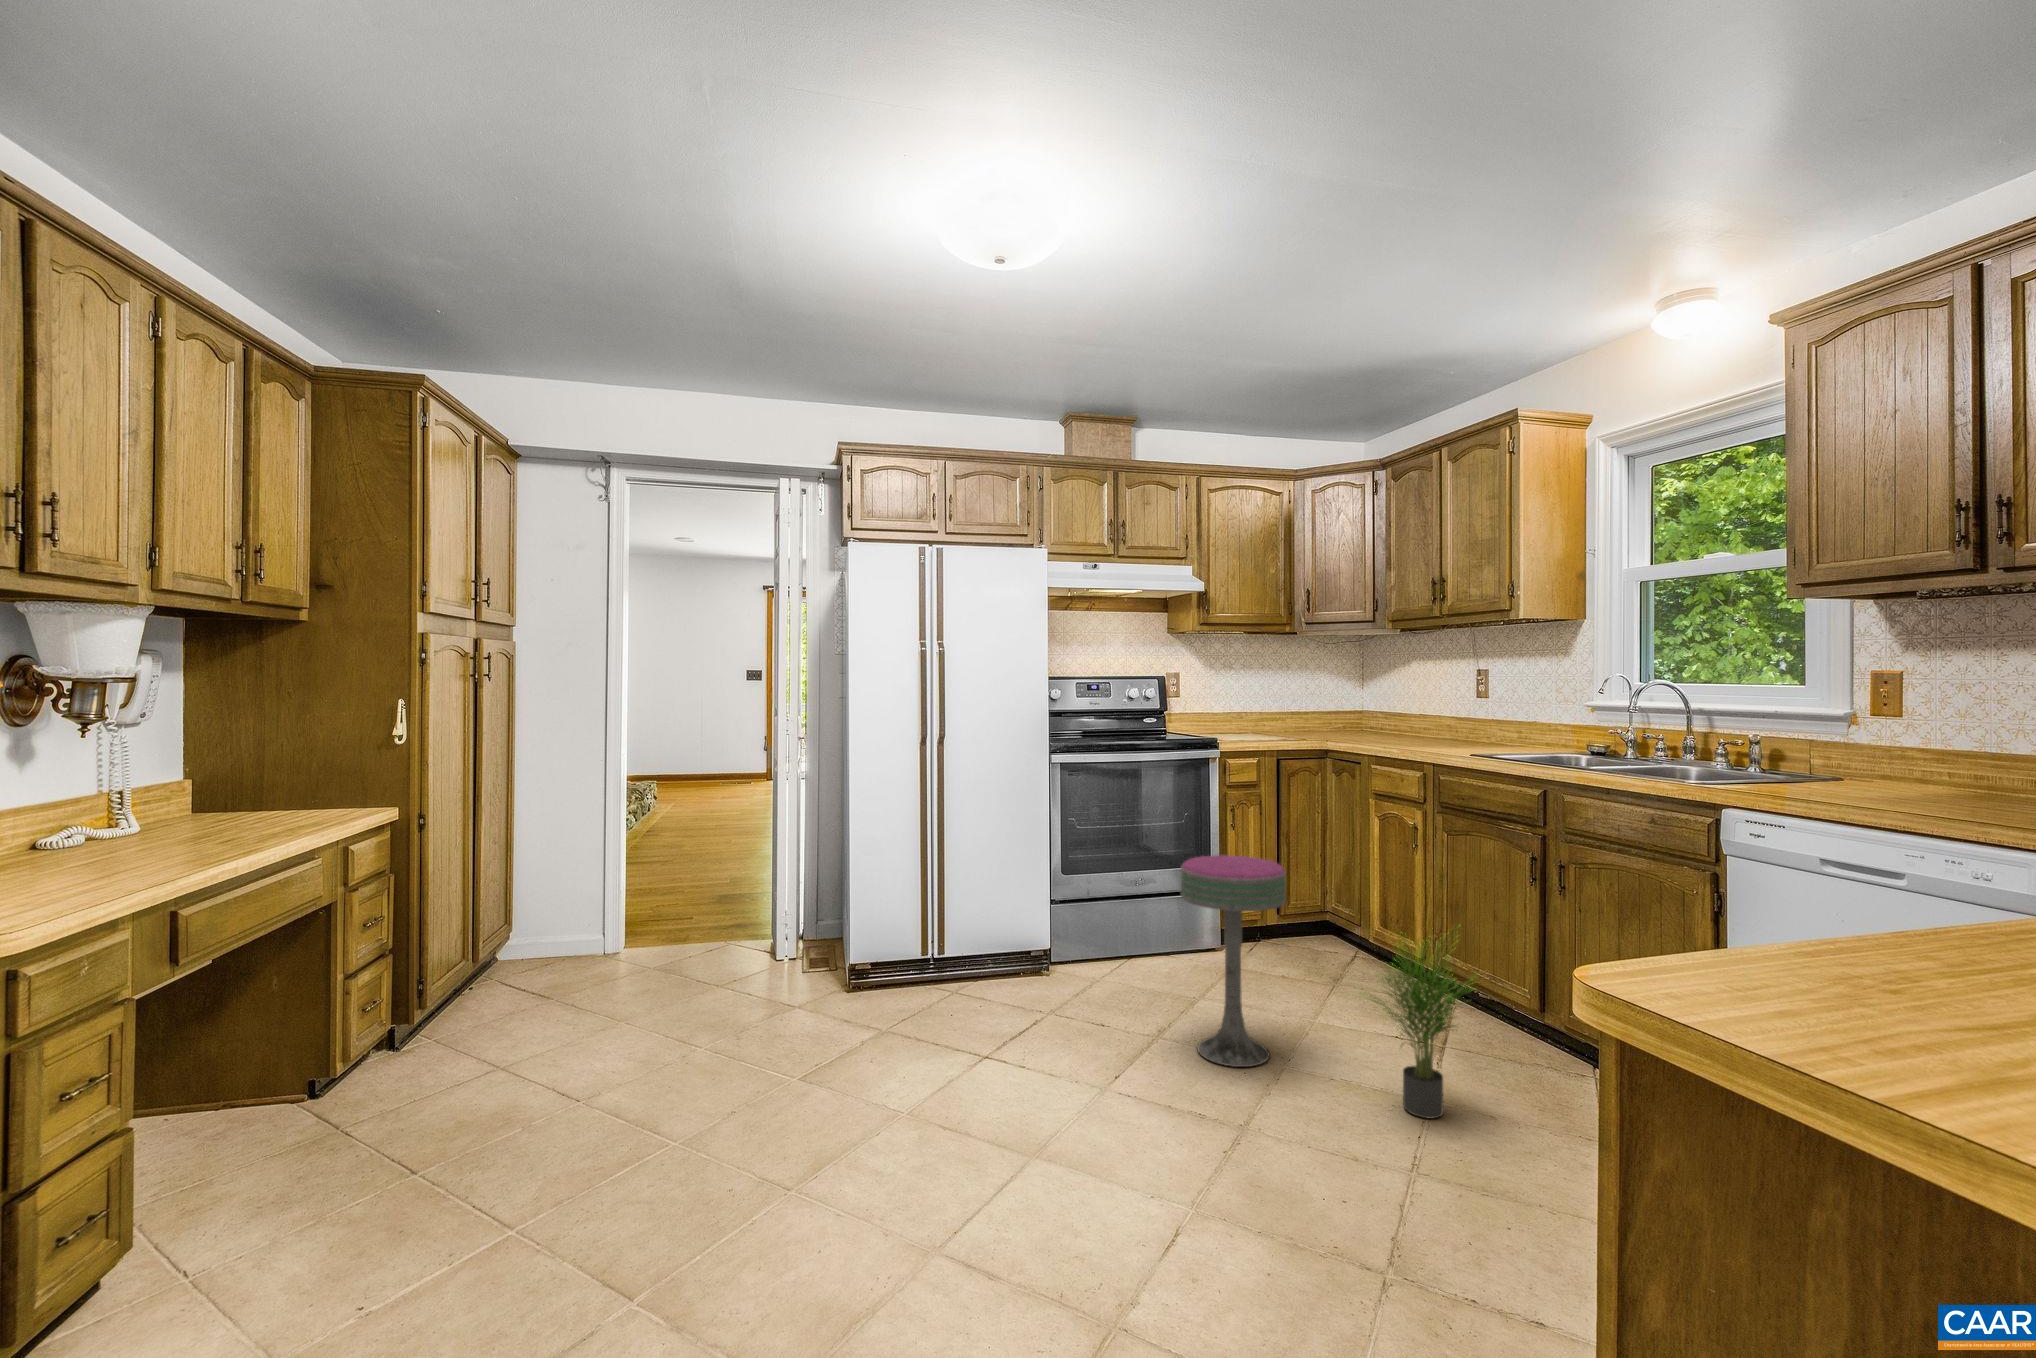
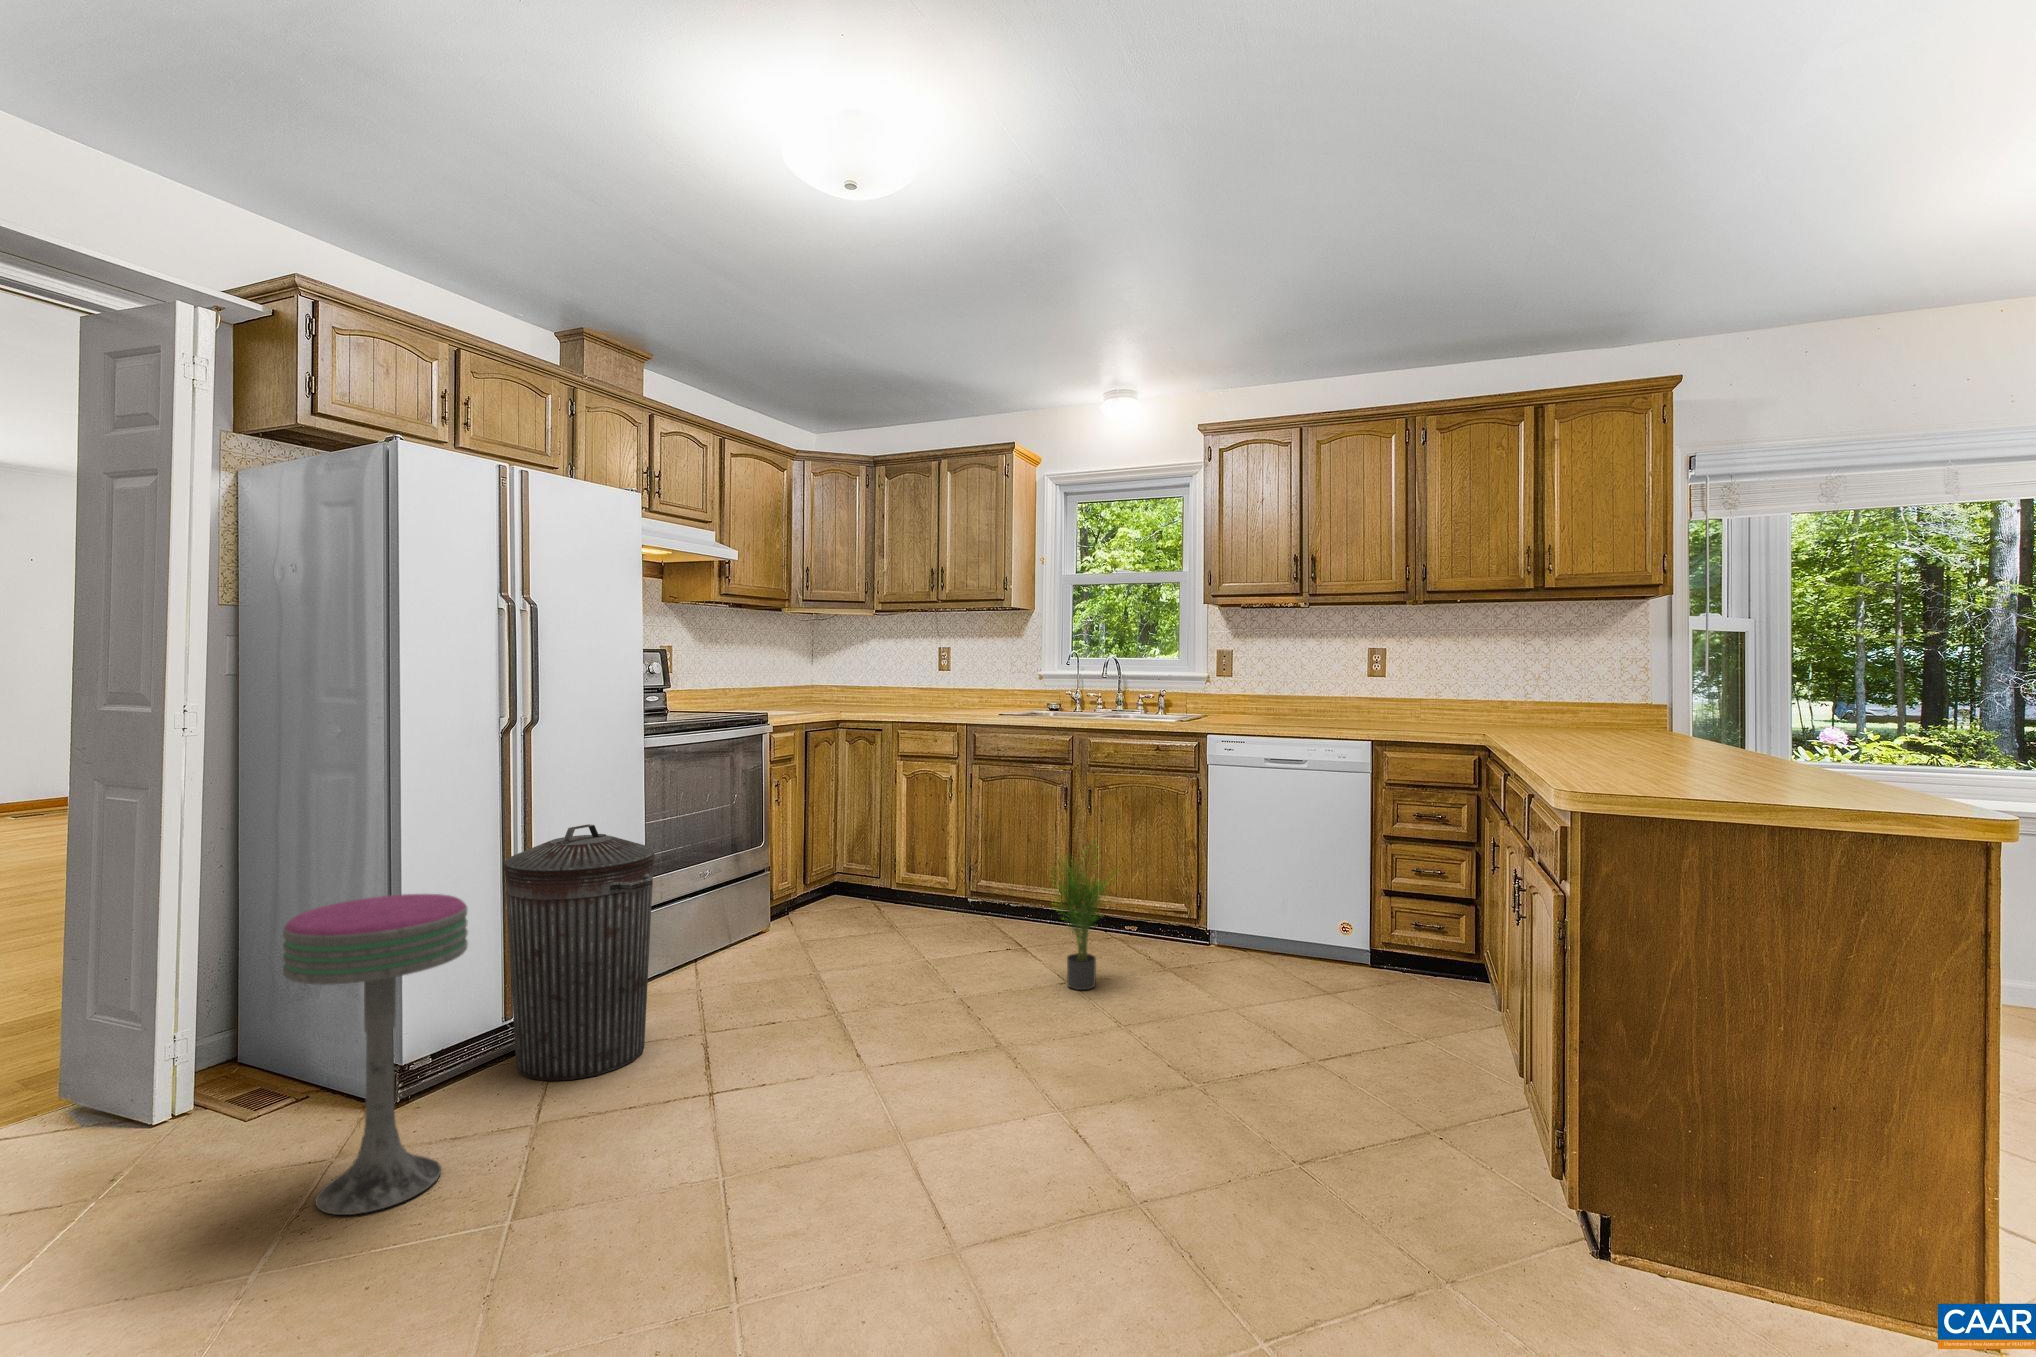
trash can: none [892,821,999,1019] -> present [504,824,655,1081]
bar stool: present [1181,855,1286,1067] -> present [283,894,468,1215]

